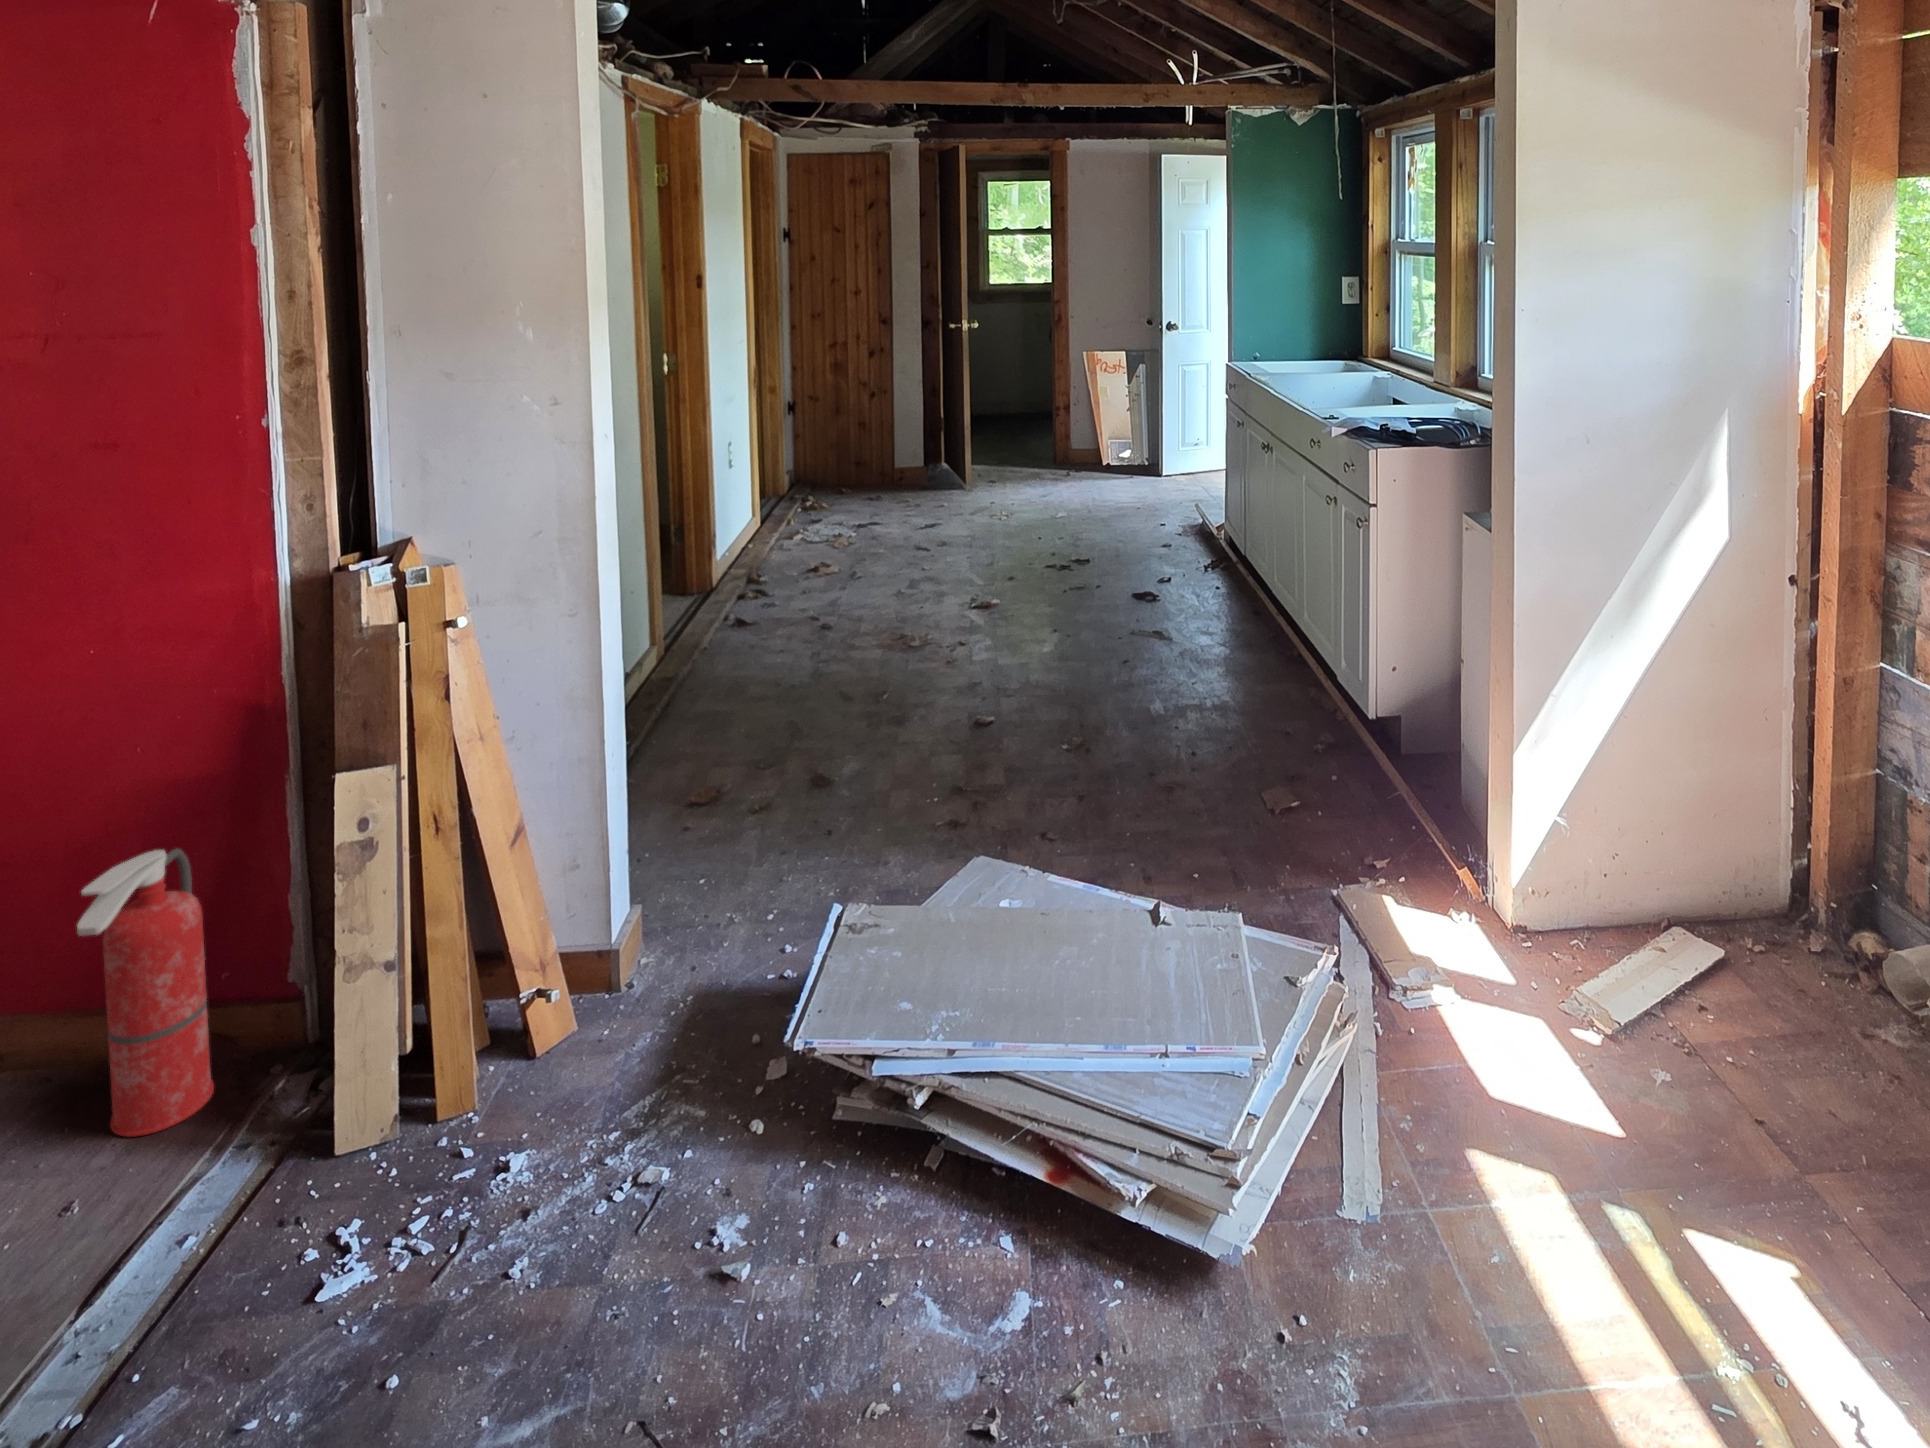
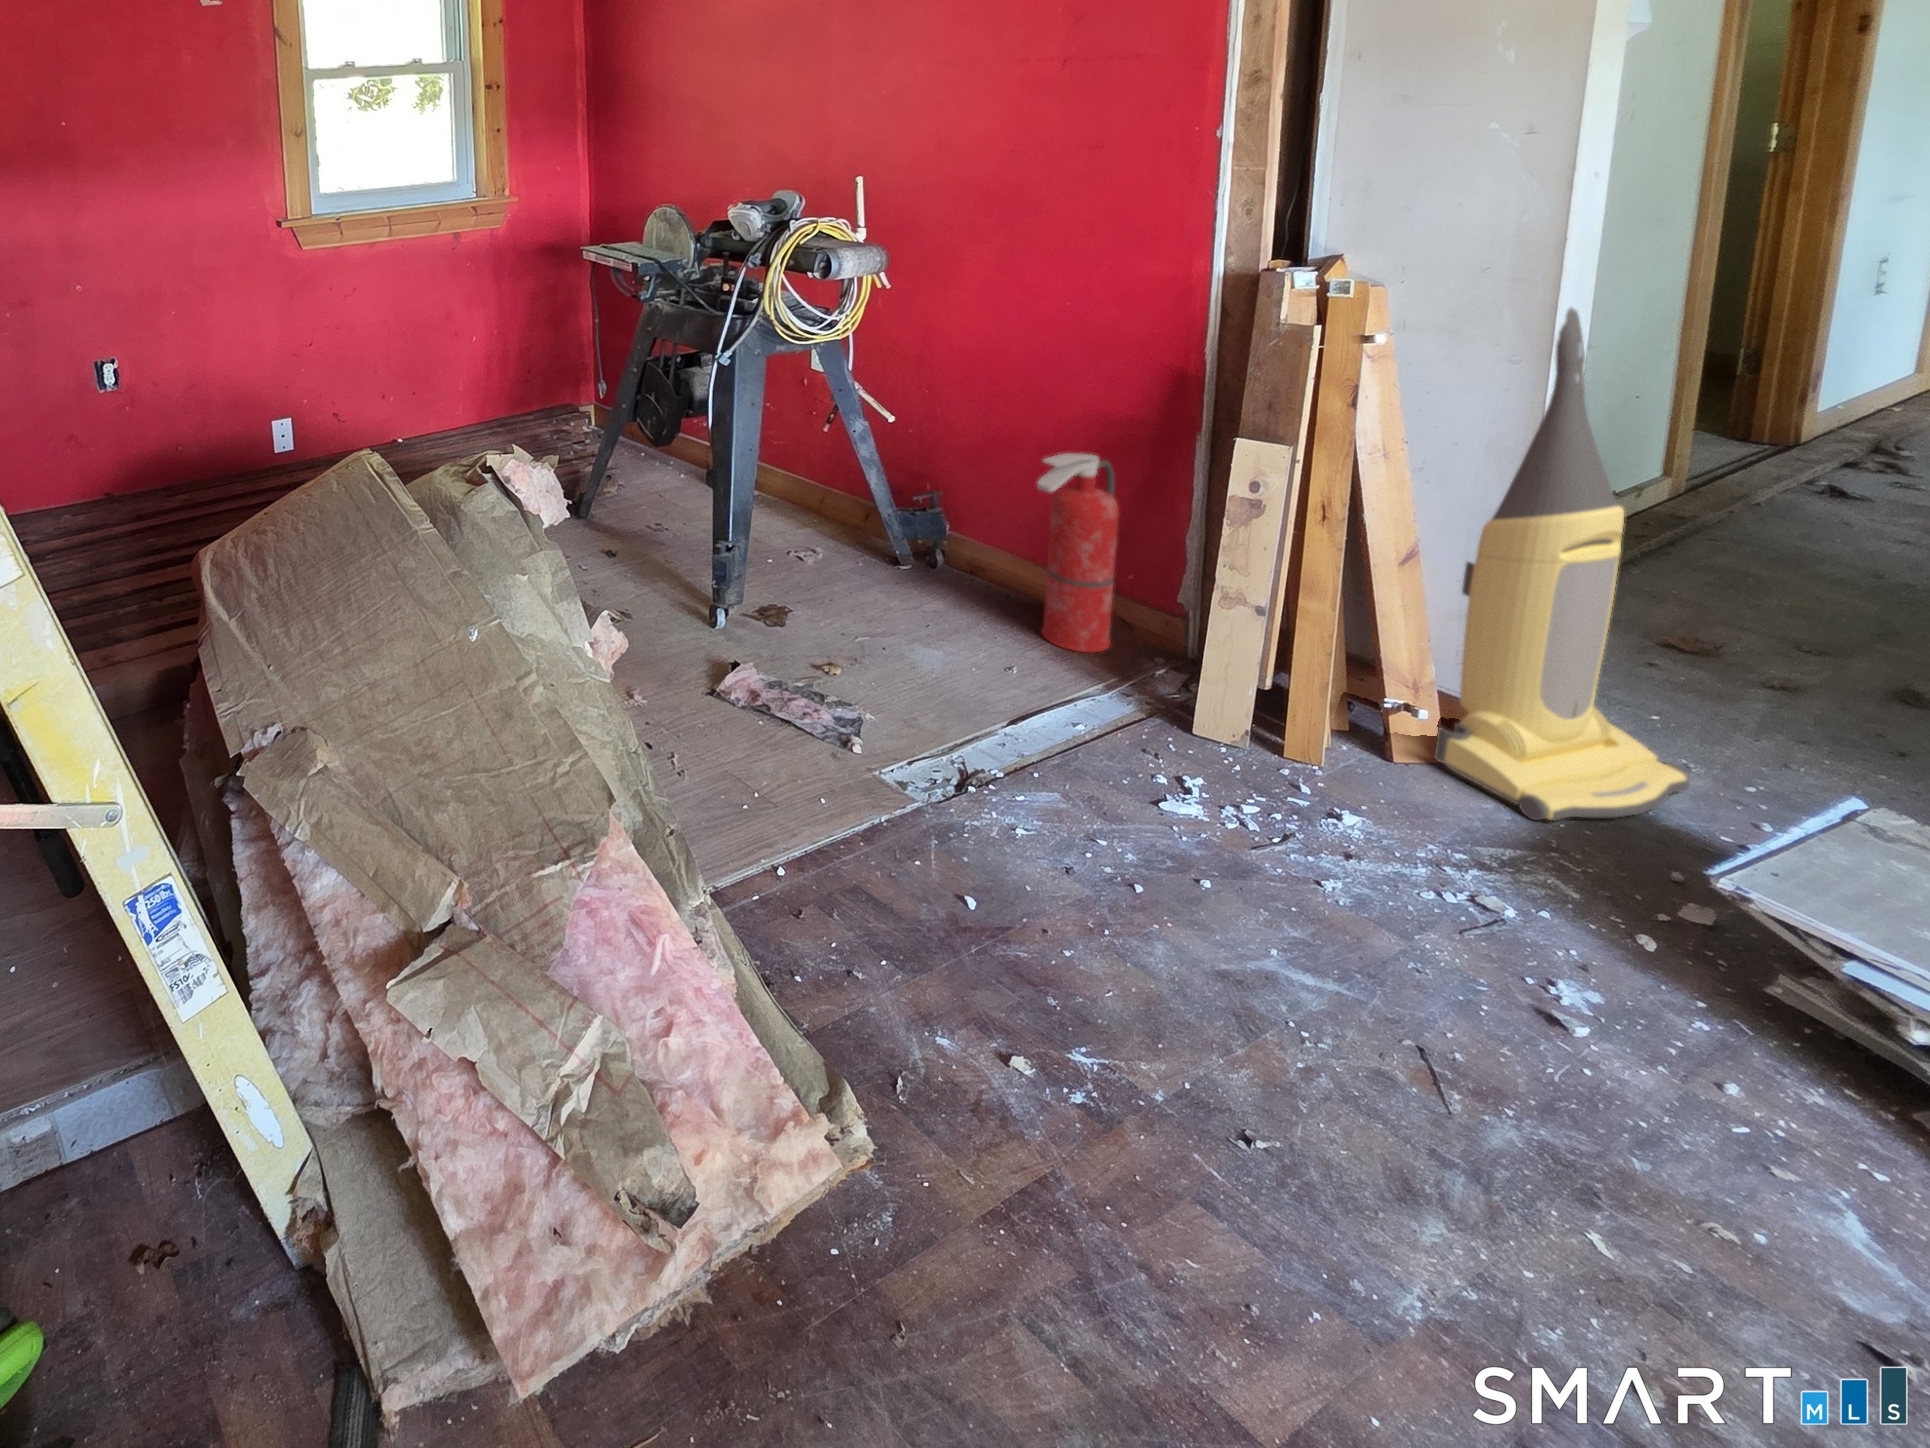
vacuum cleaner: none [565,529,740,1045] -> present [1435,308,1689,820]

